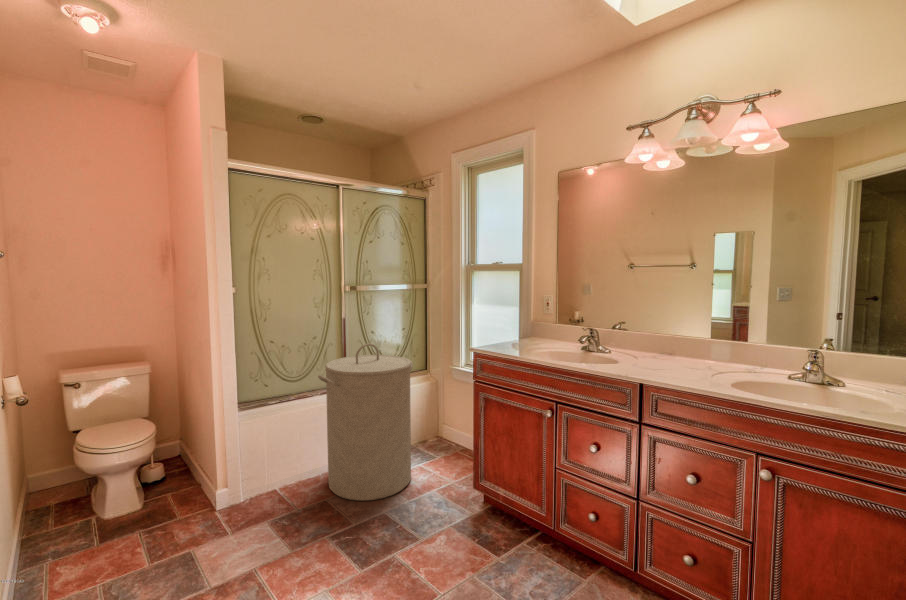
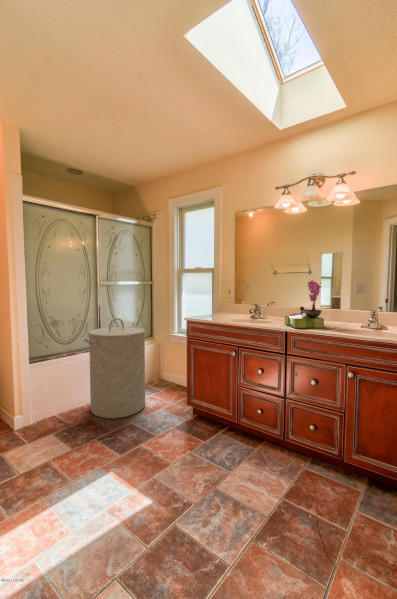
flower arrangement: none [640,287,714,378] -> present [285,280,324,328]

